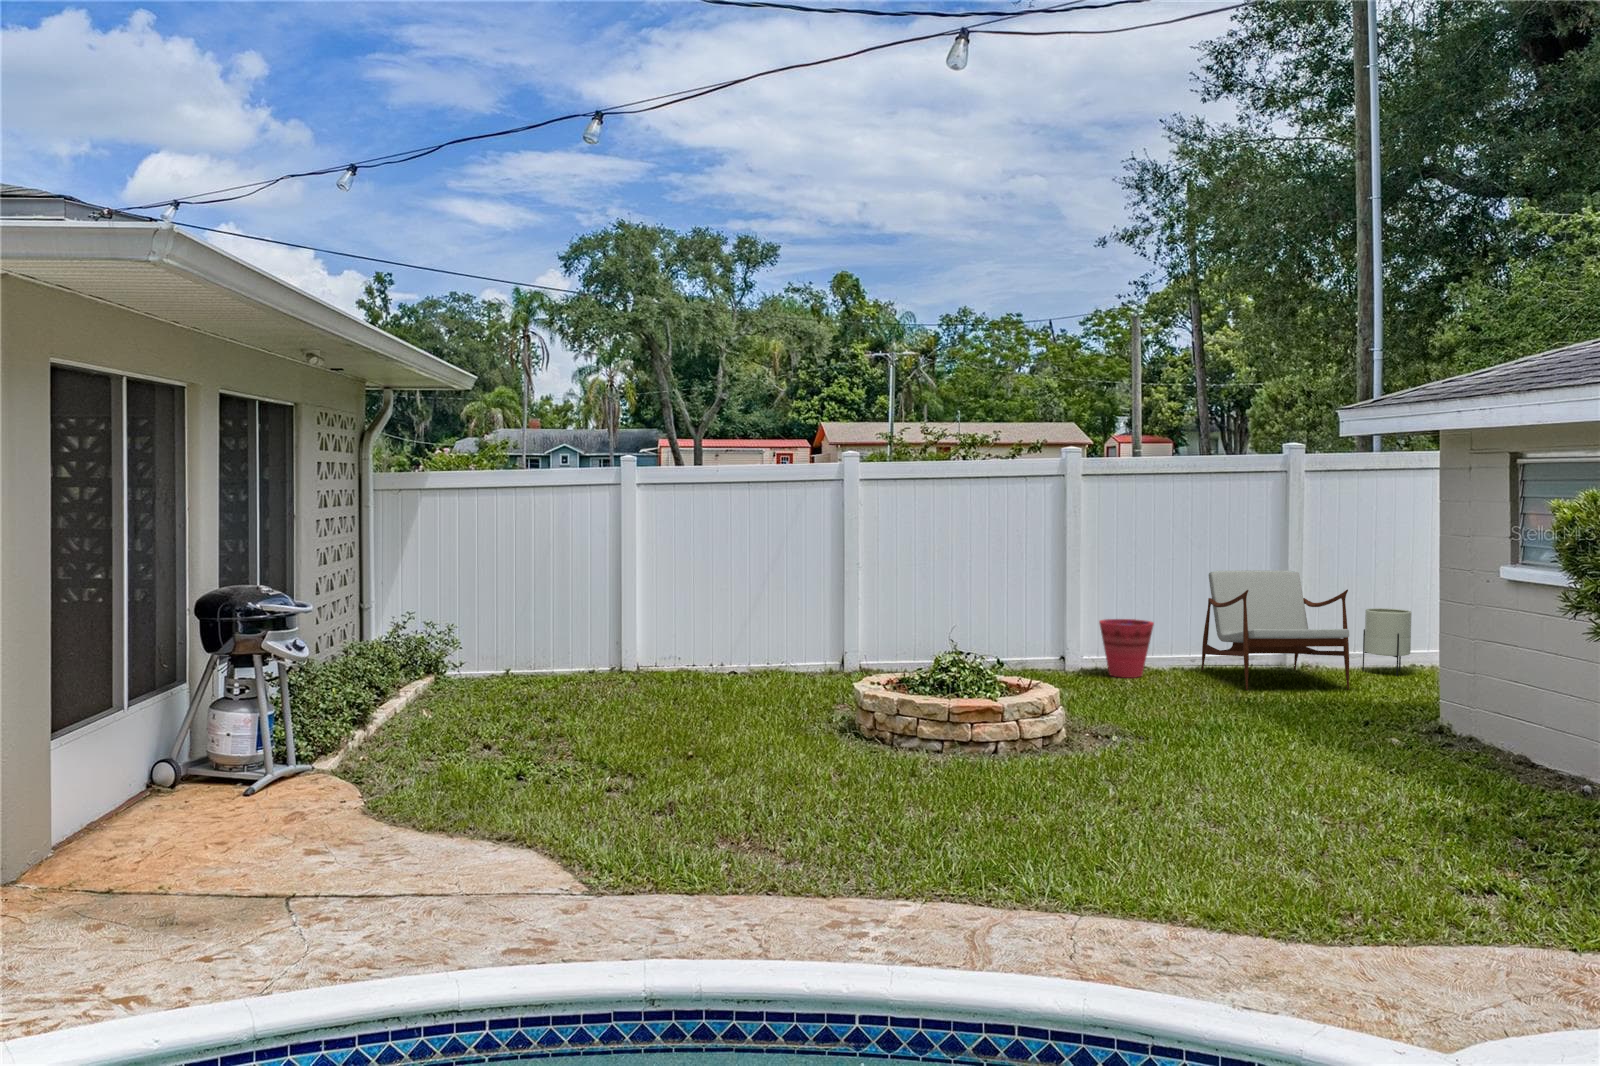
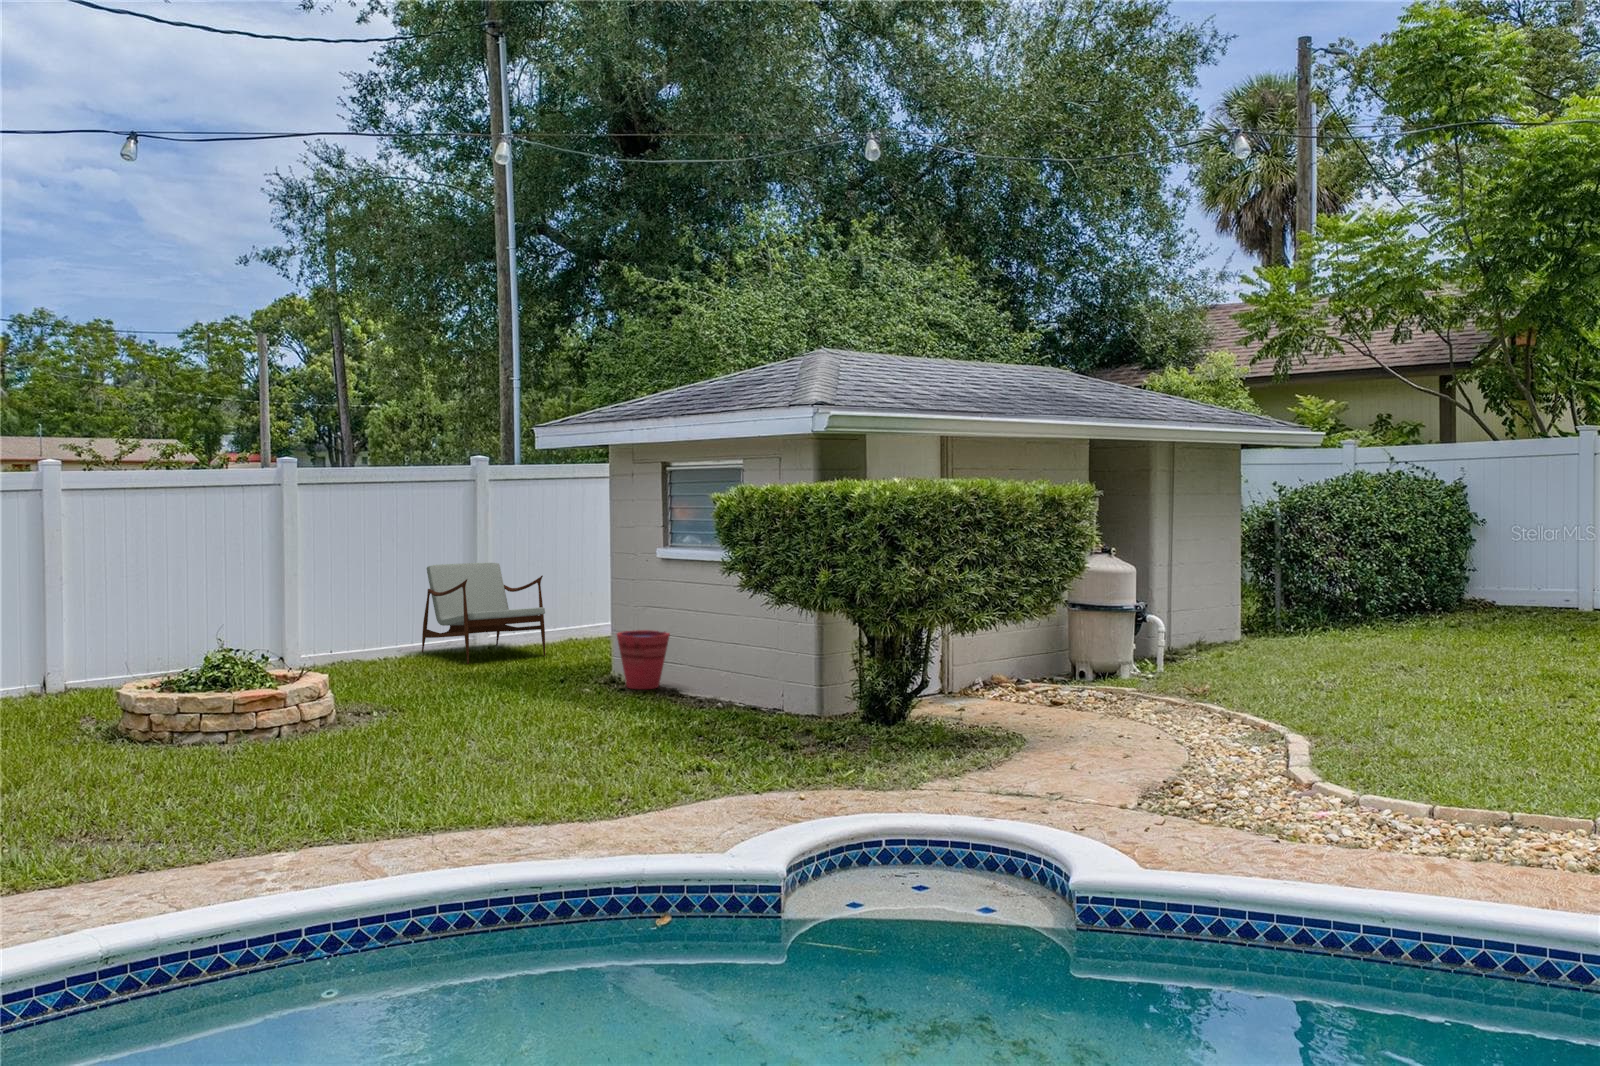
planter: present [1363,608,1411,676] -> none [548,590,583,643]
bucket: present [1099,619,1154,678] -> present [617,630,670,689]

